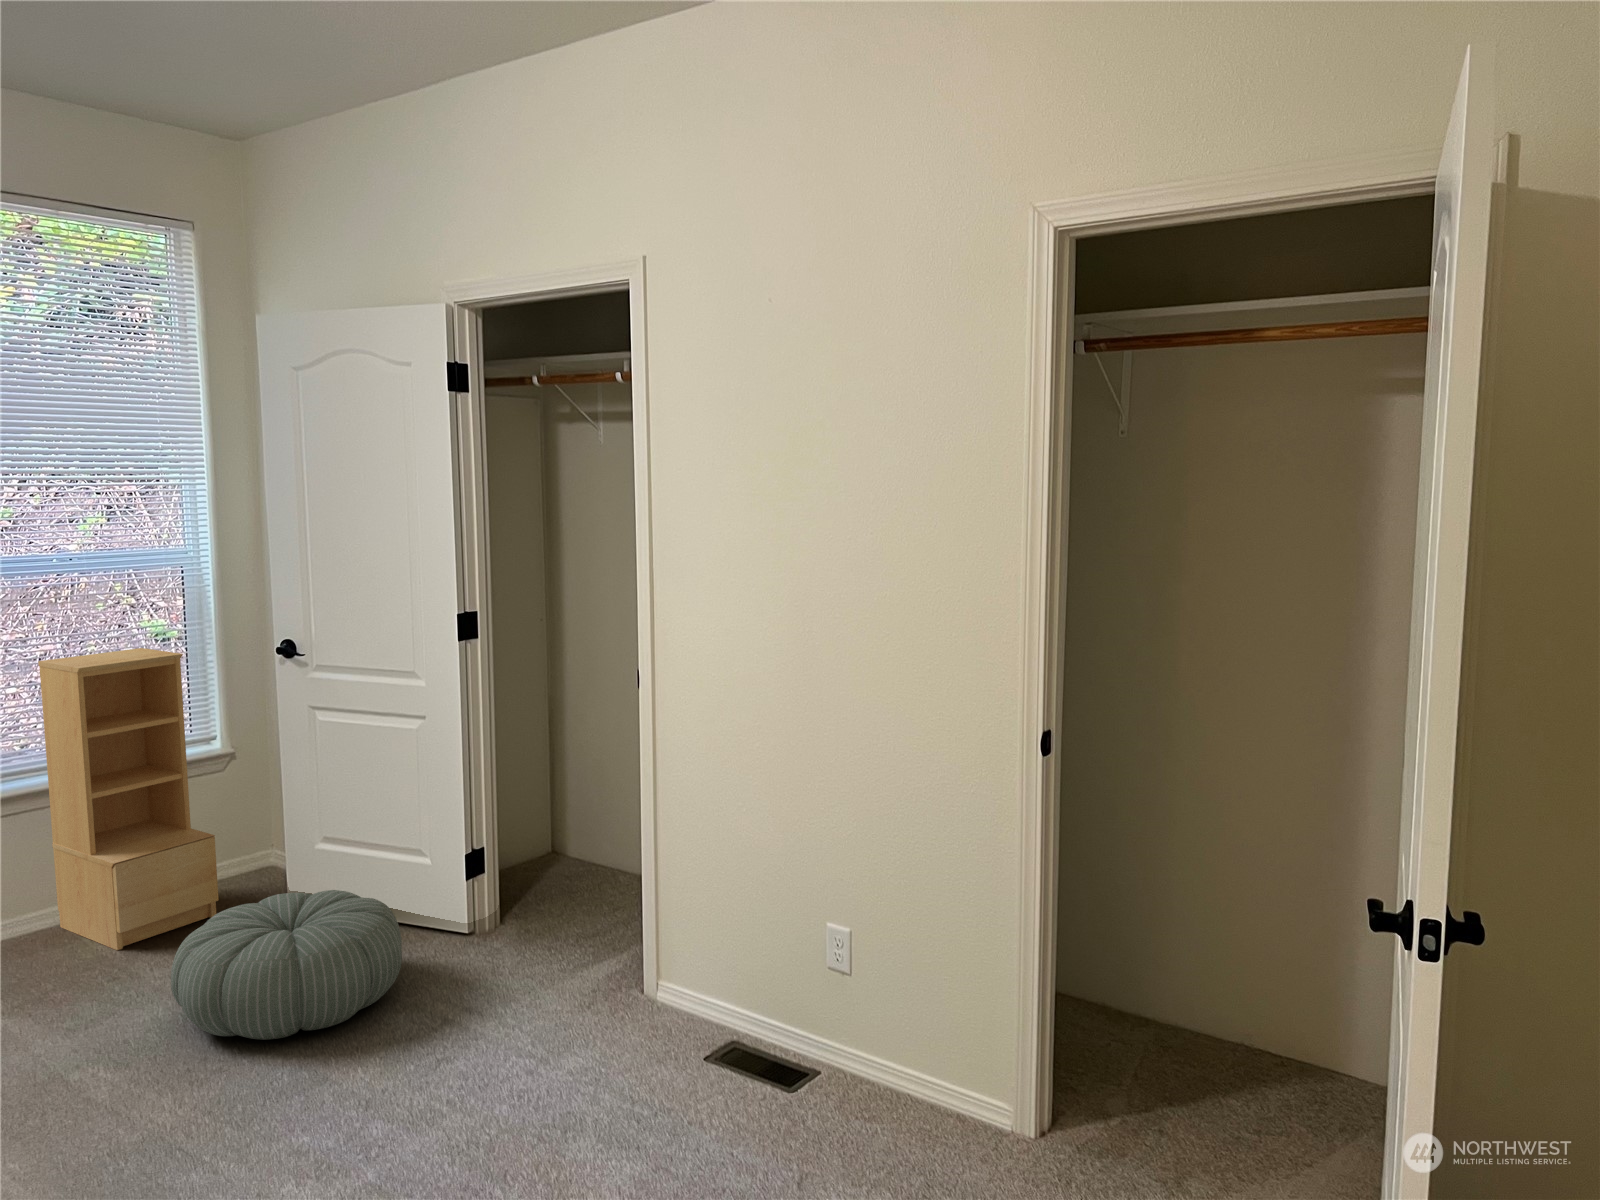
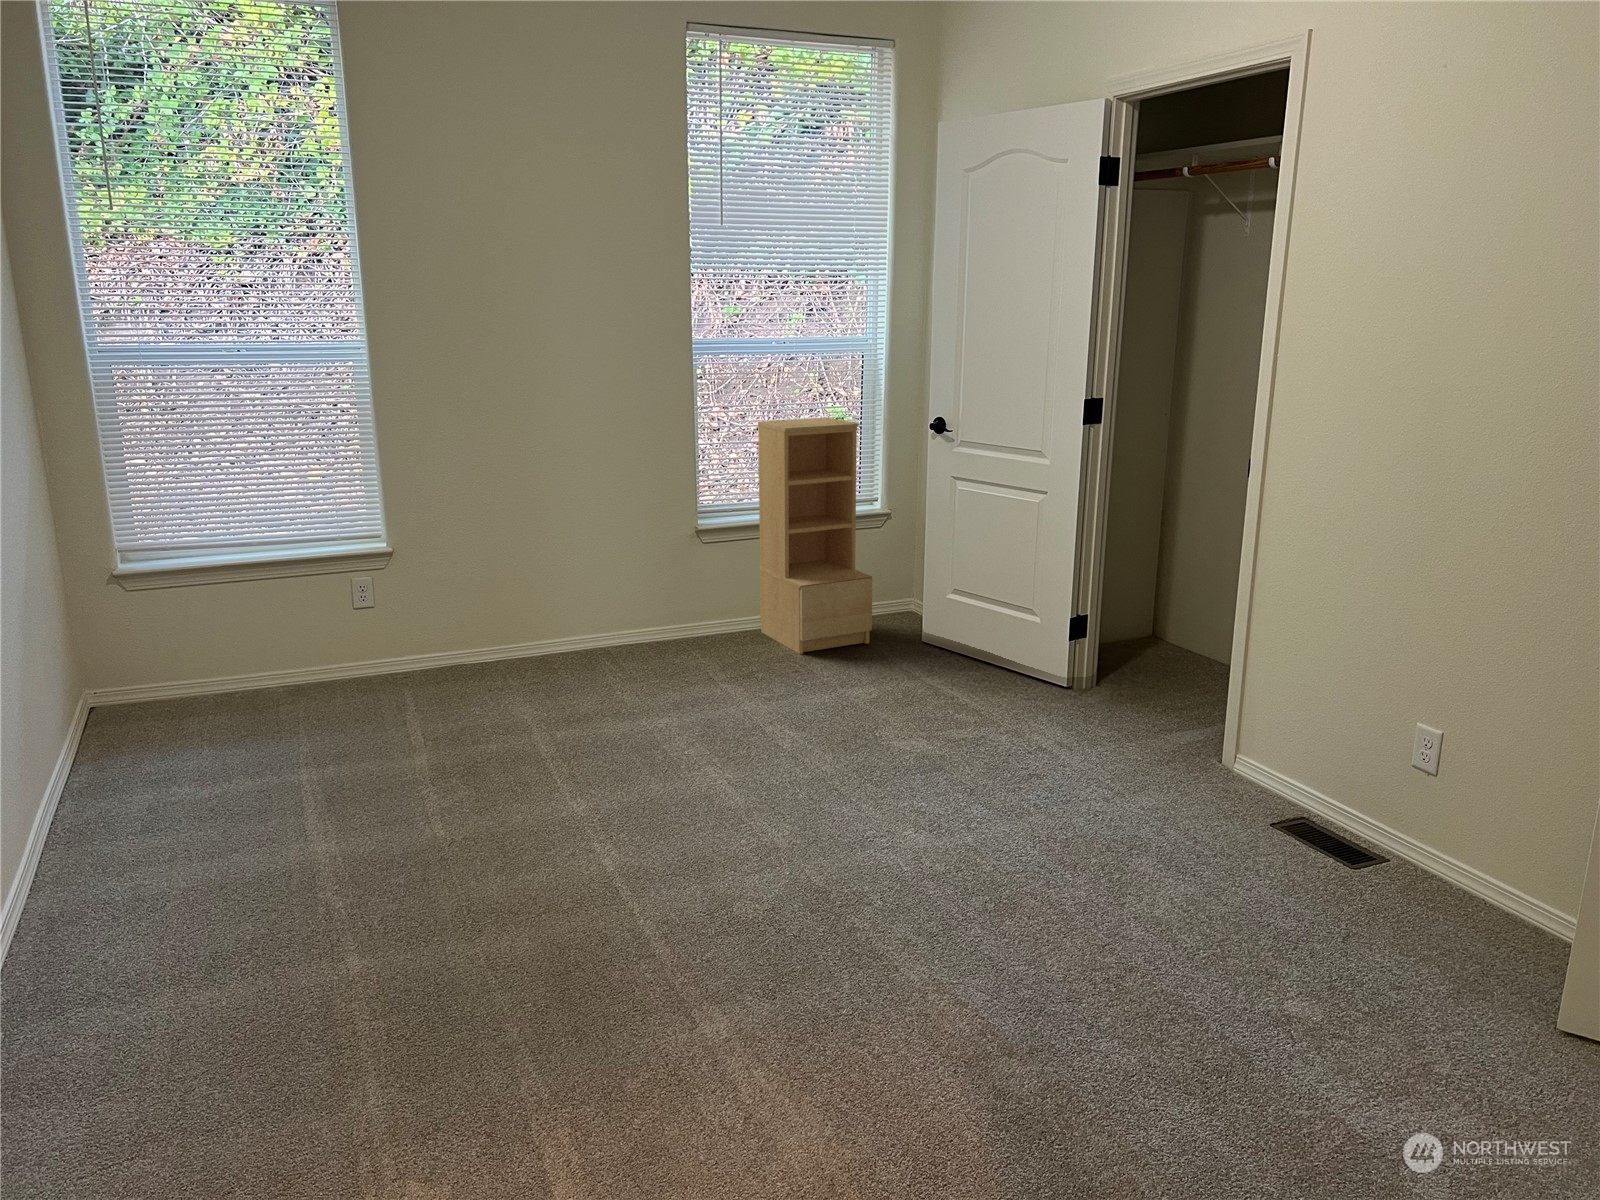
pouf: present [171,890,402,1040] -> none [837,626,1011,733]

